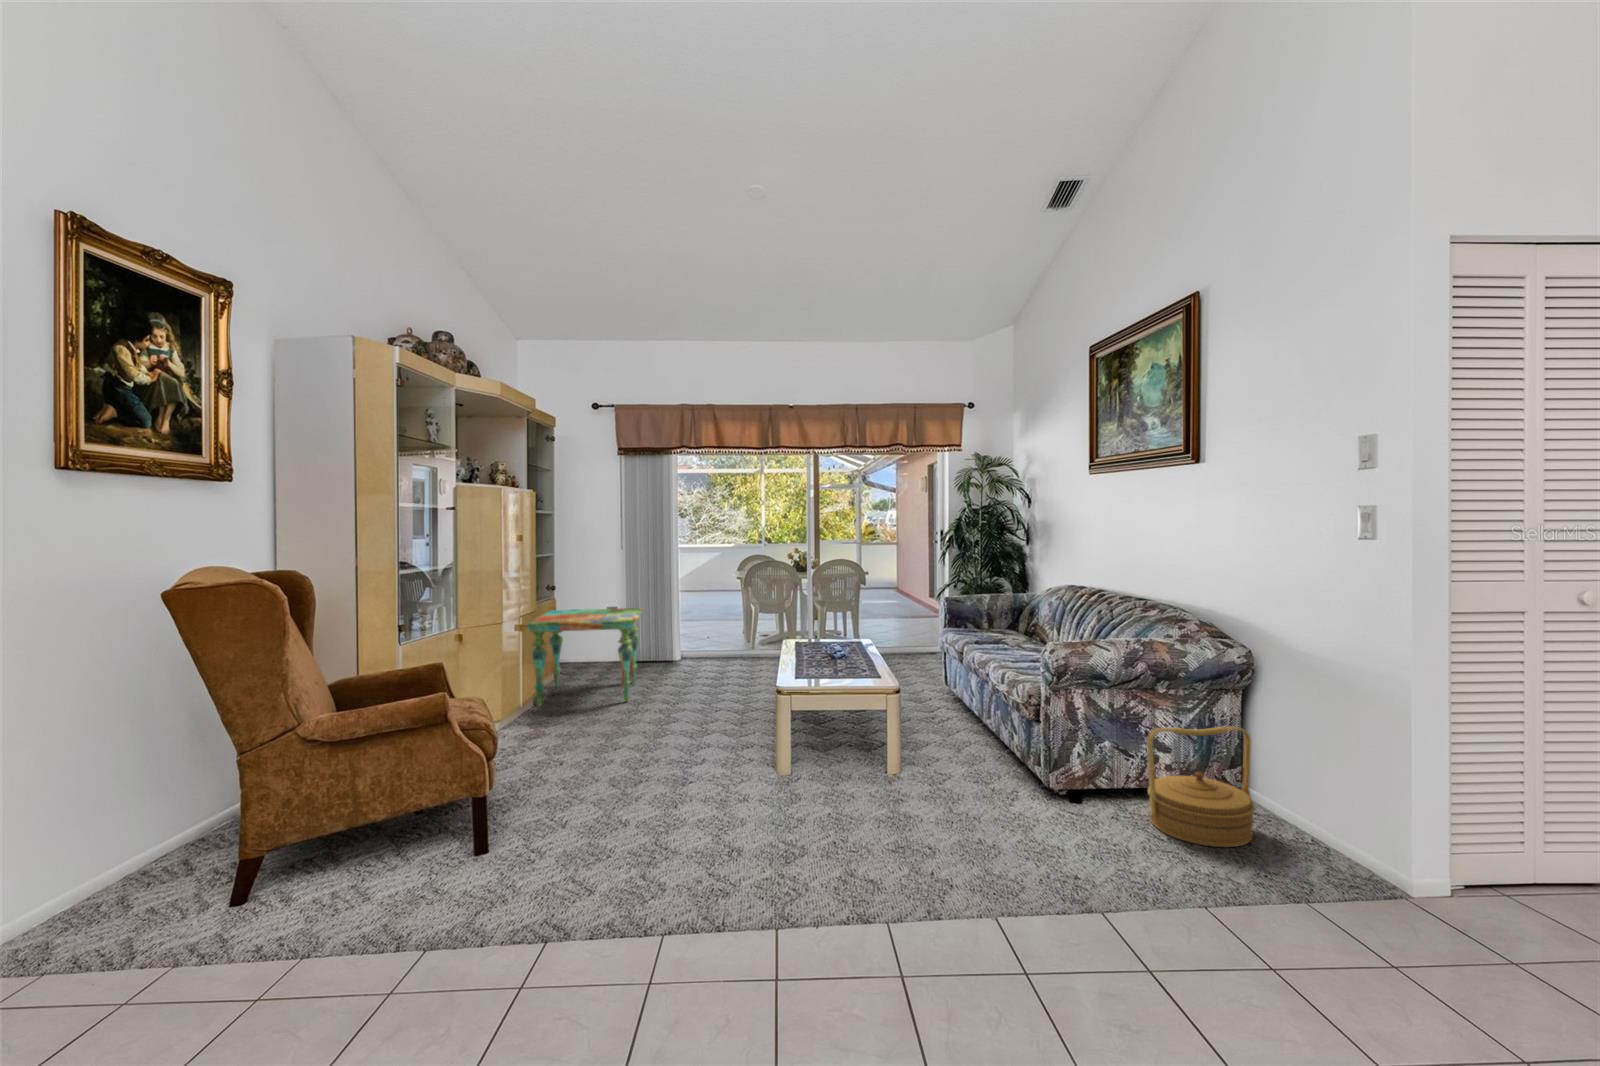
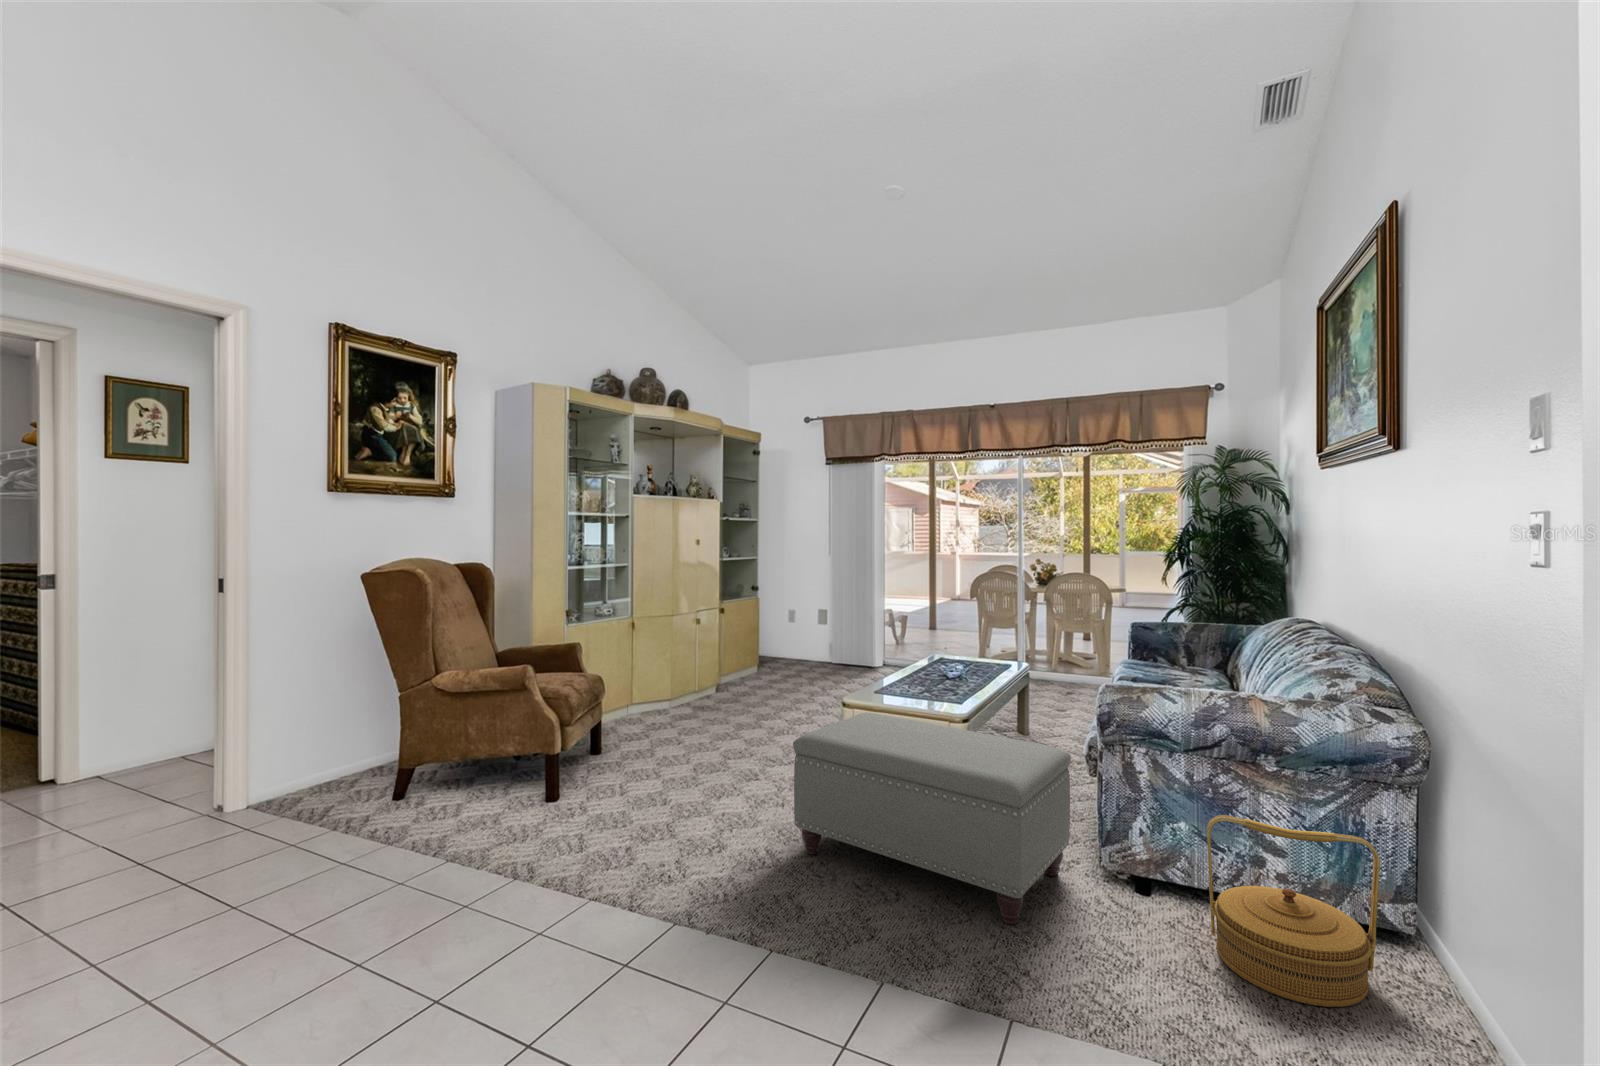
side table: present [525,608,643,706] -> none [708,609,829,700]
ottoman: none [801,695,1041,849] -> present [793,713,1071,924]

